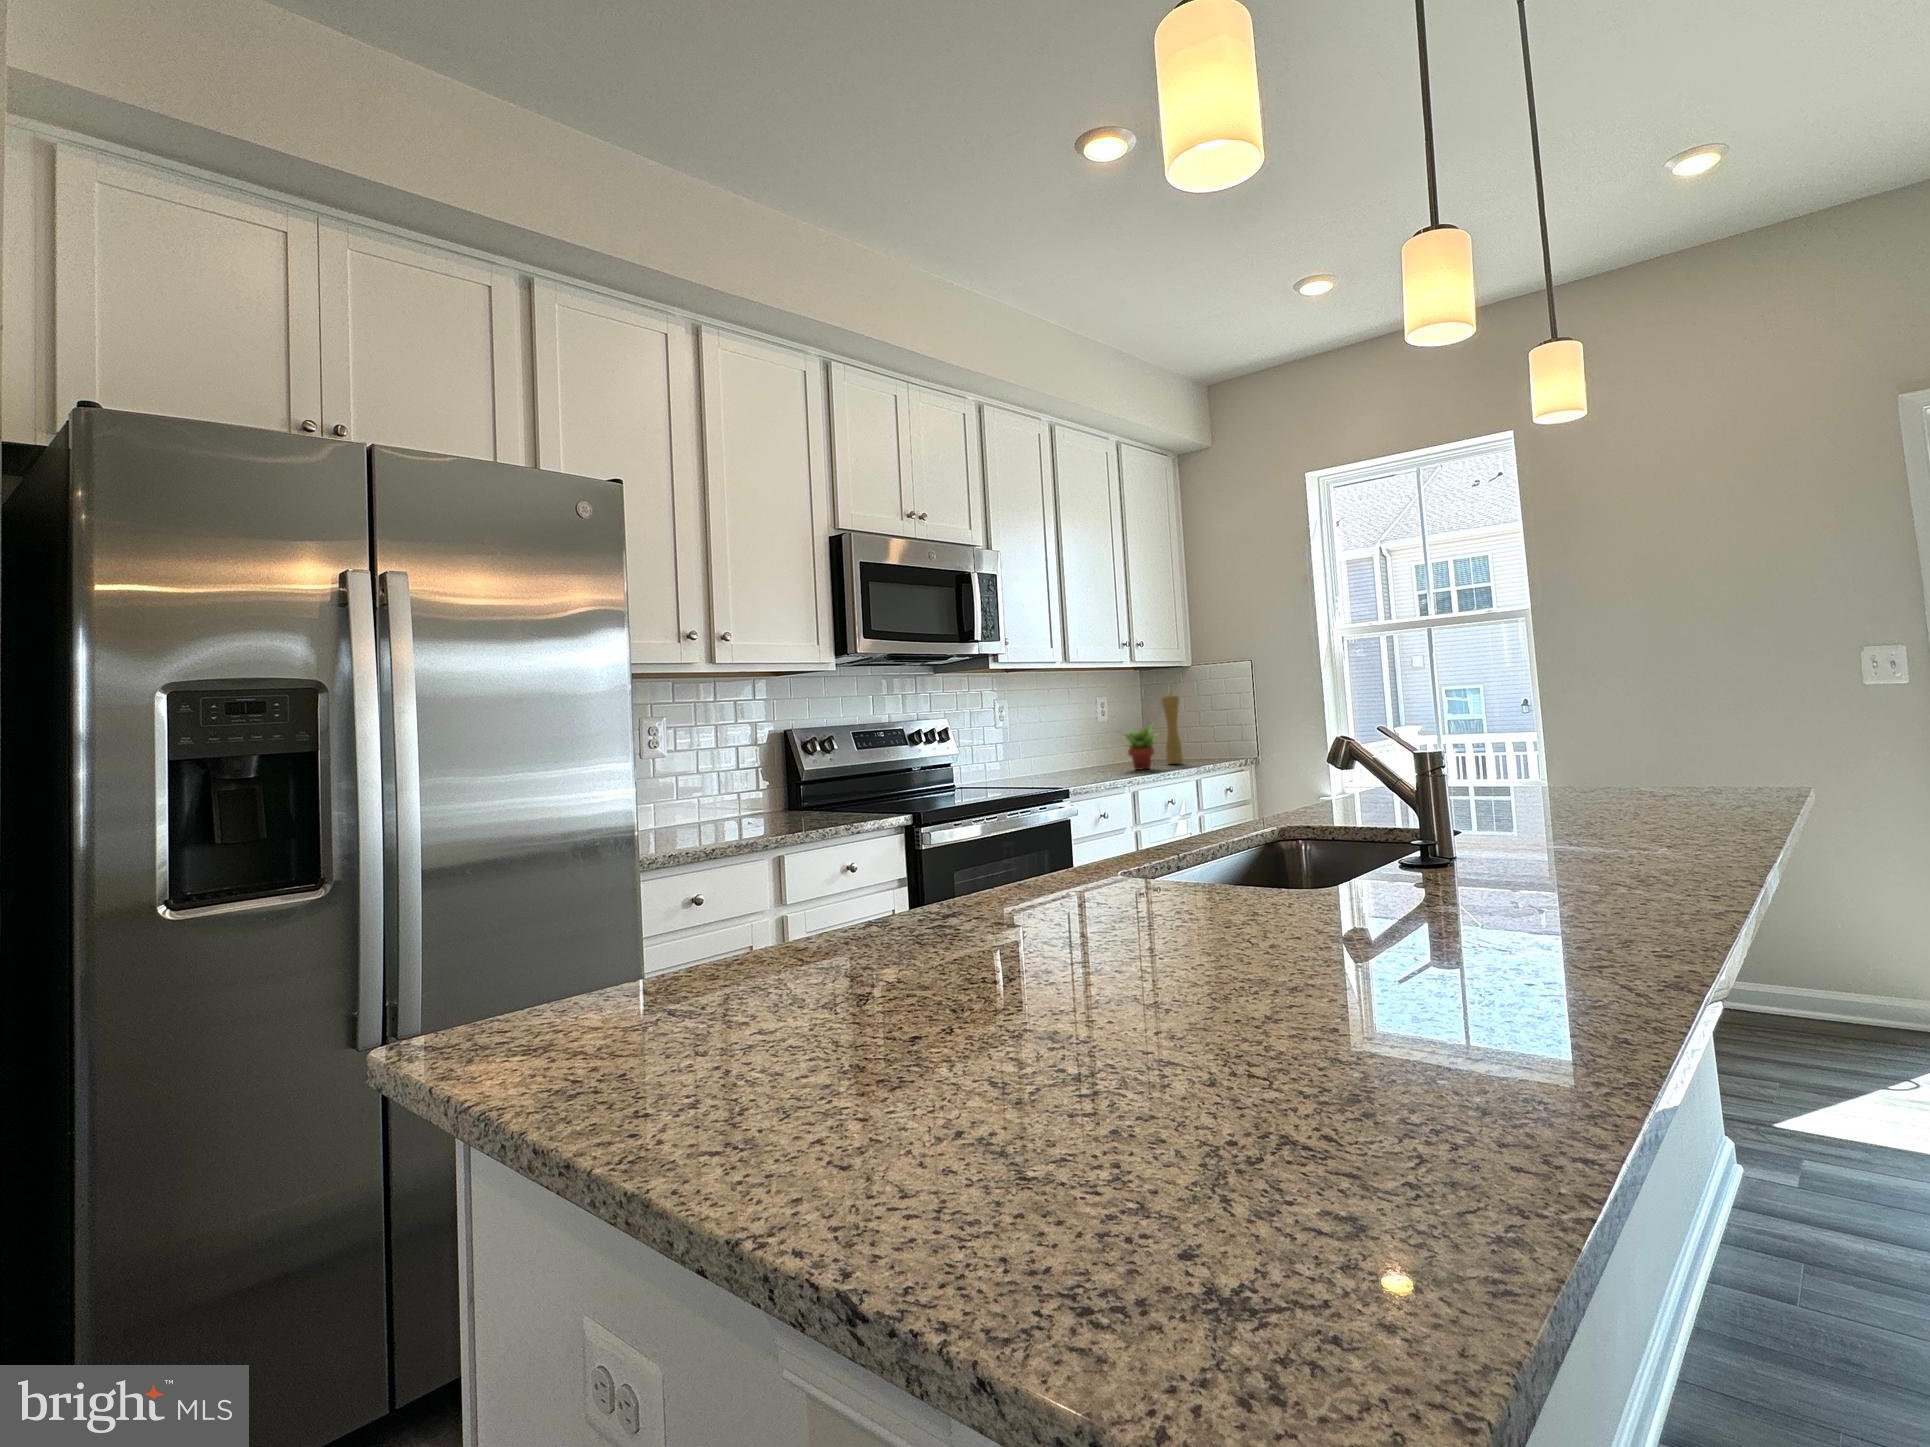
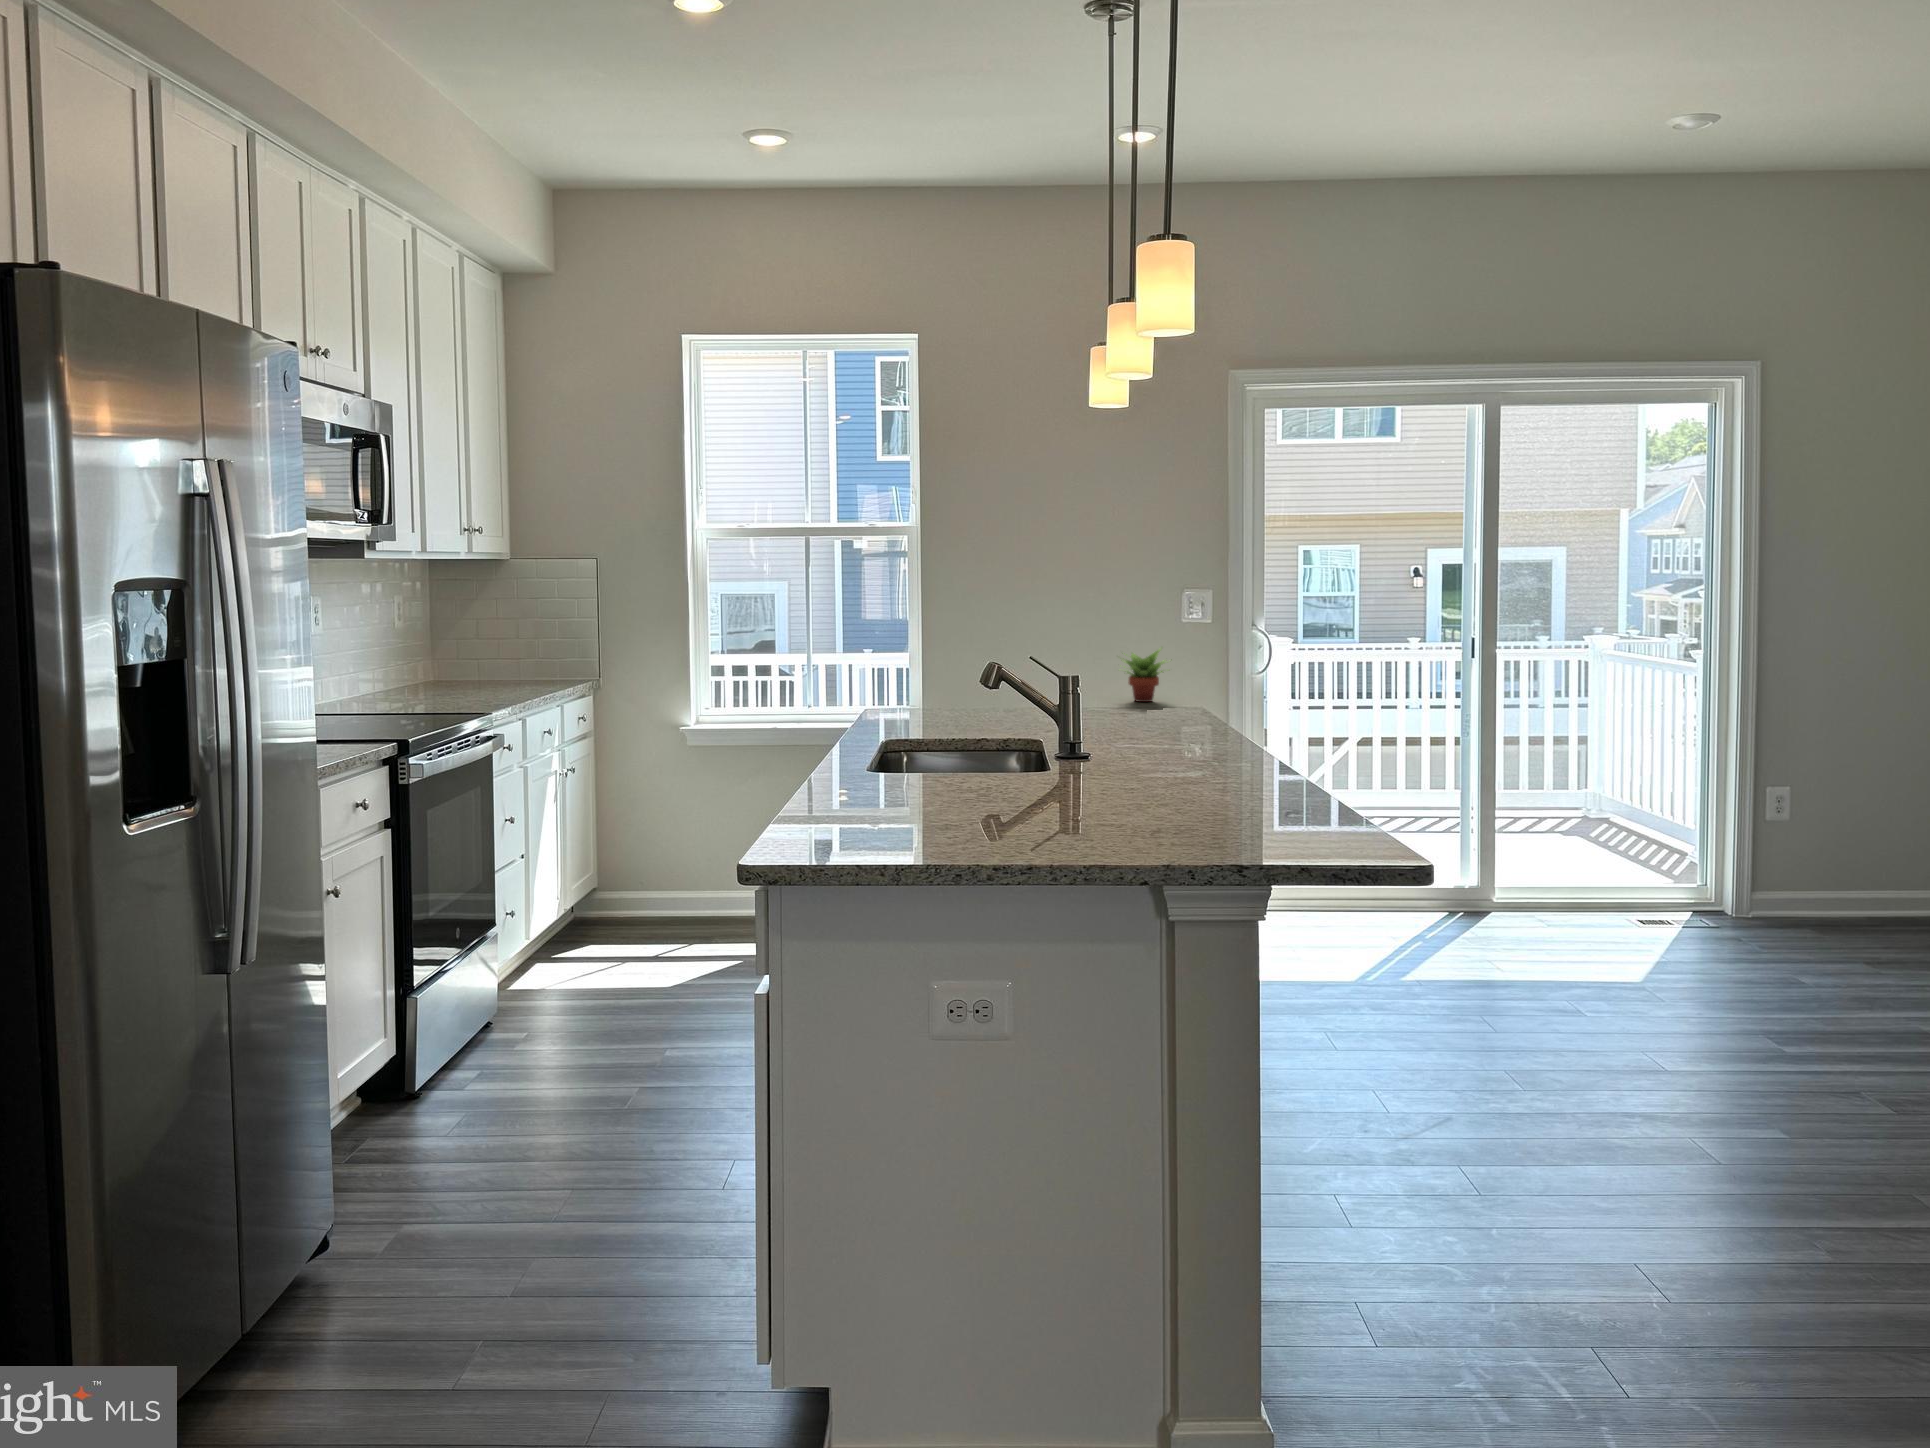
pepper mill: present [1162,695,1183,764] -> none [1171,612,1193,694]

